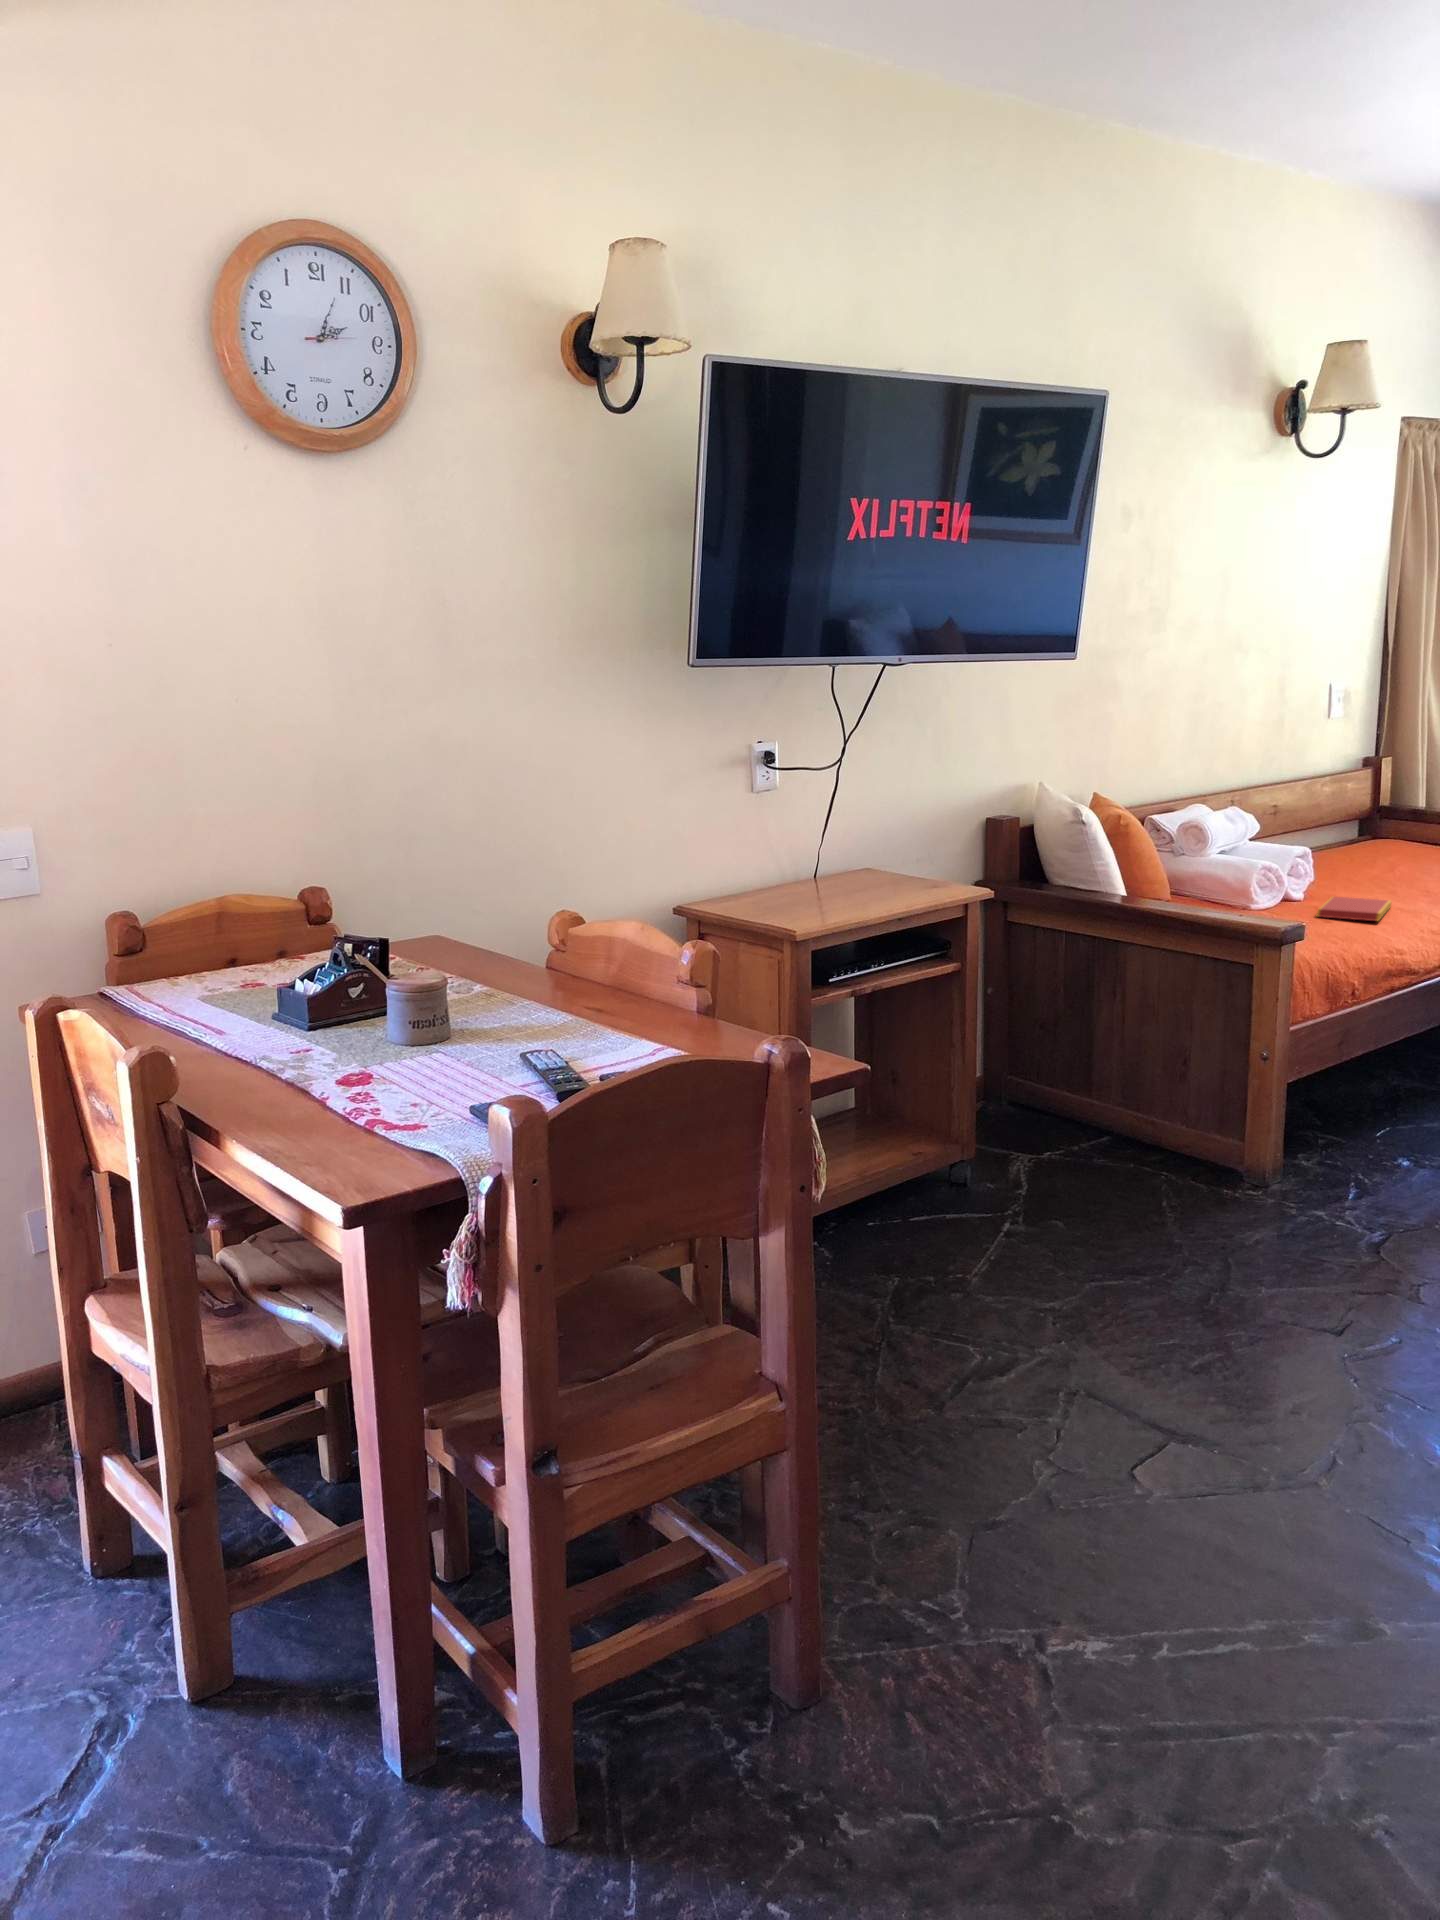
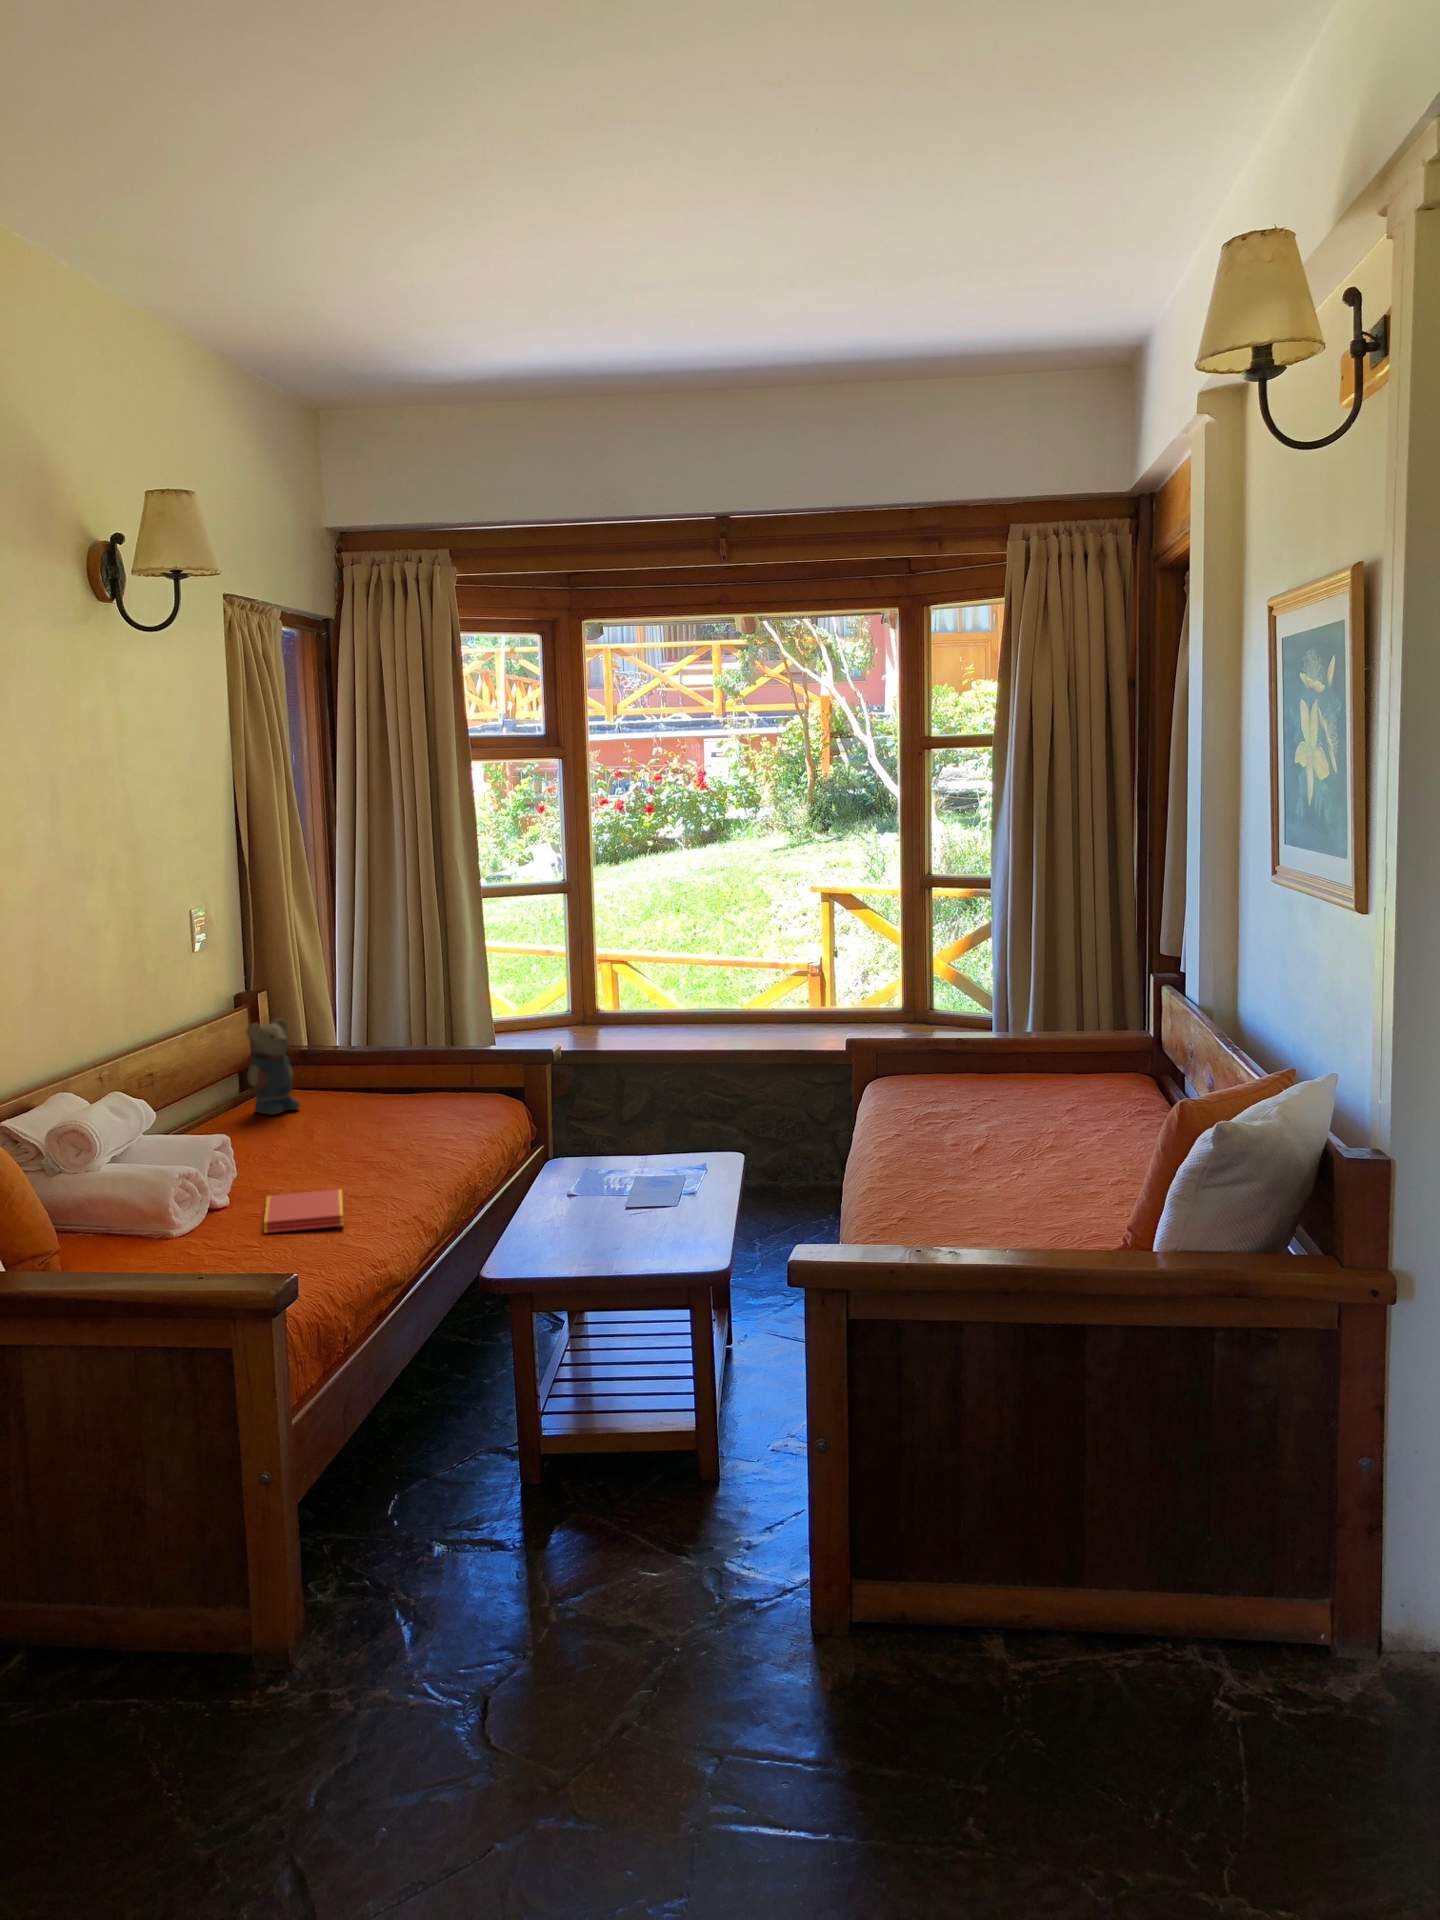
teddy bear: none [1356,776,1399,853] -> present [246,1018,300,1115]

